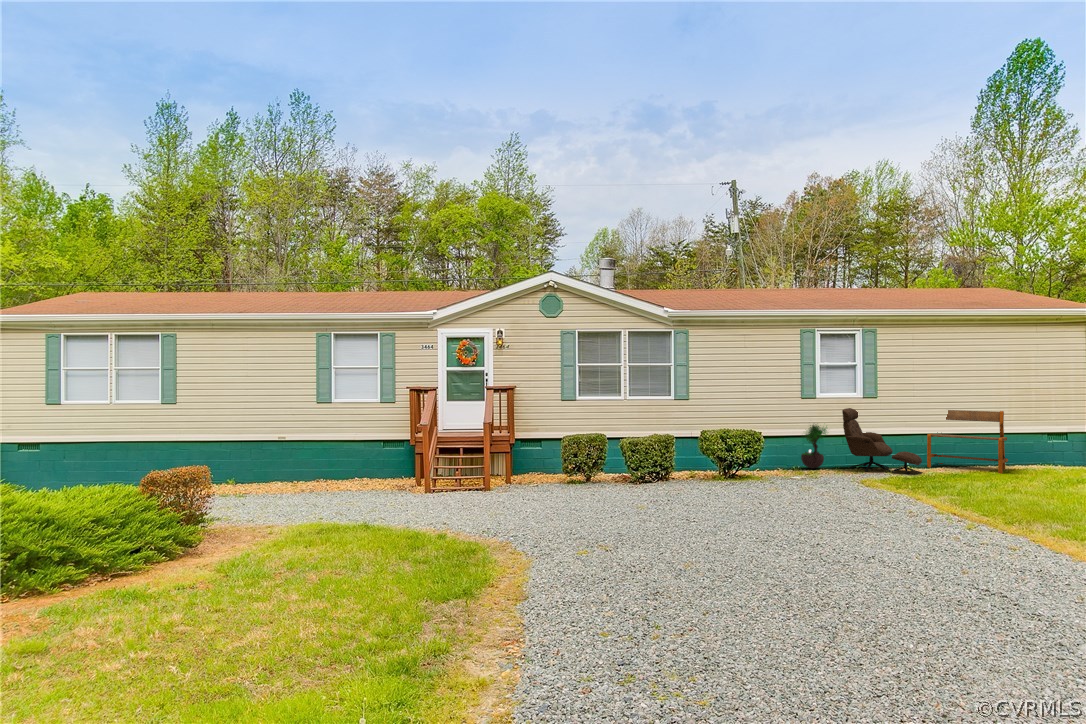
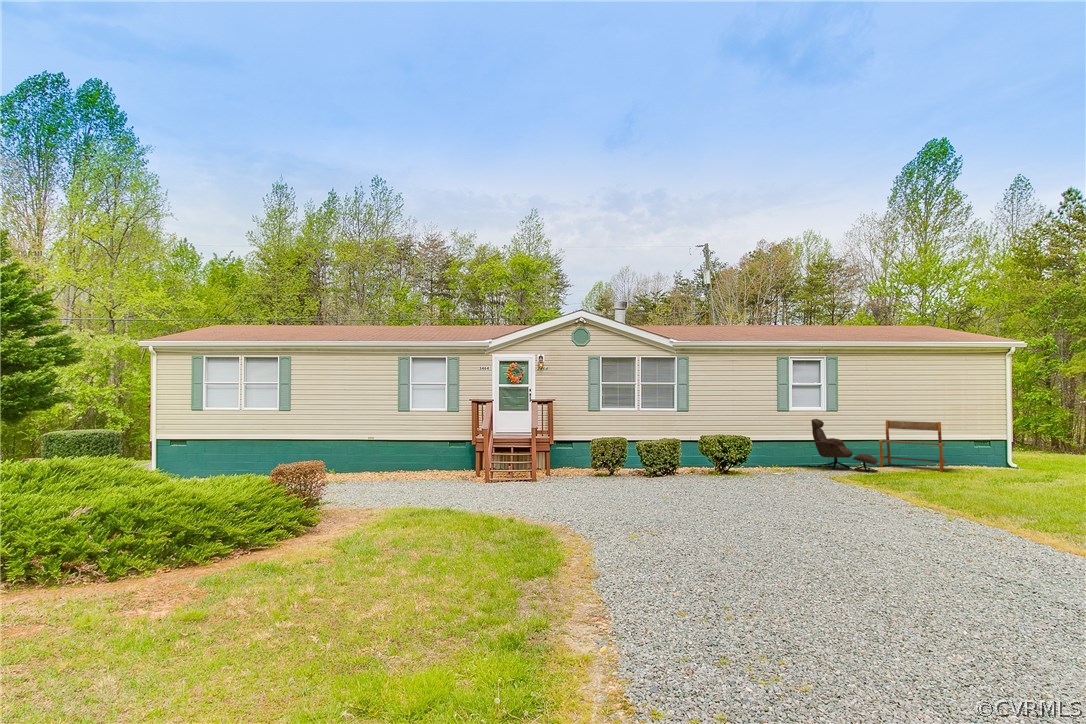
potted tree: present [801,425,827,469] -> none [779,428,802,467]

